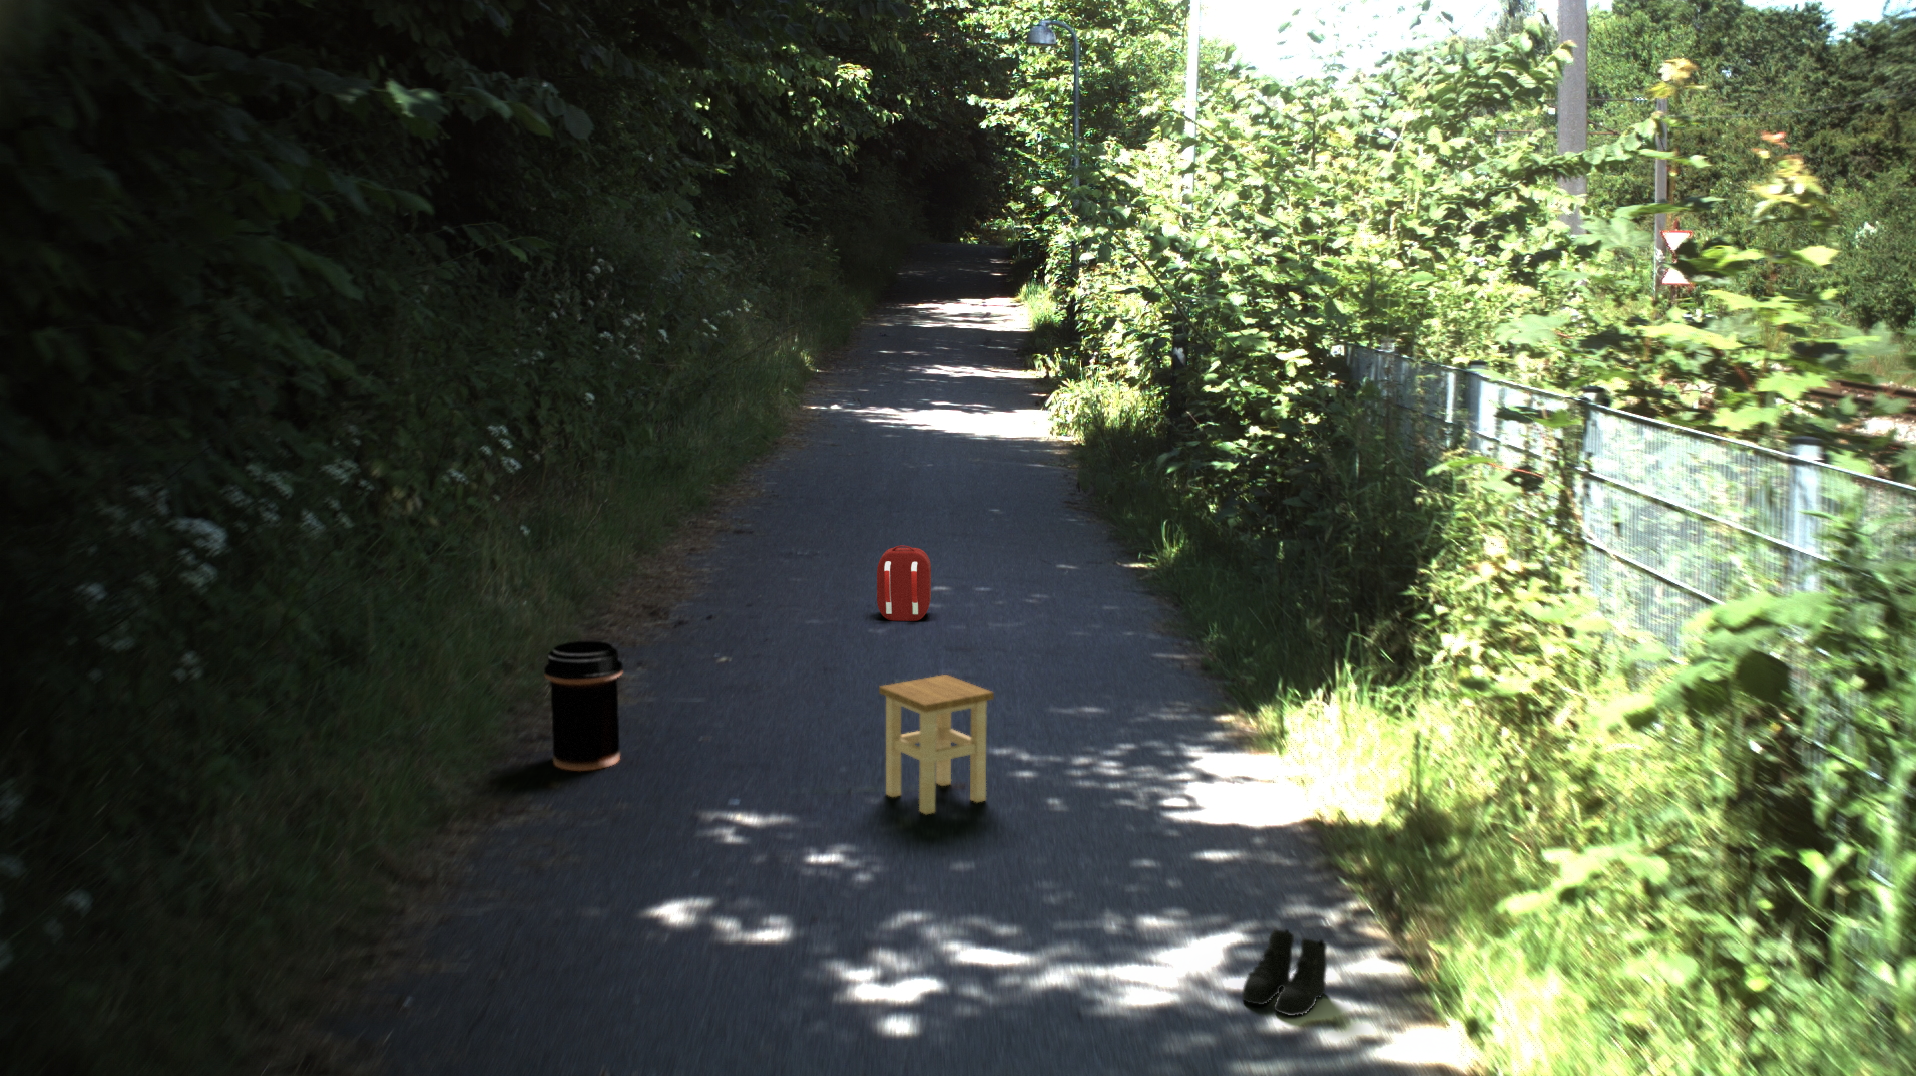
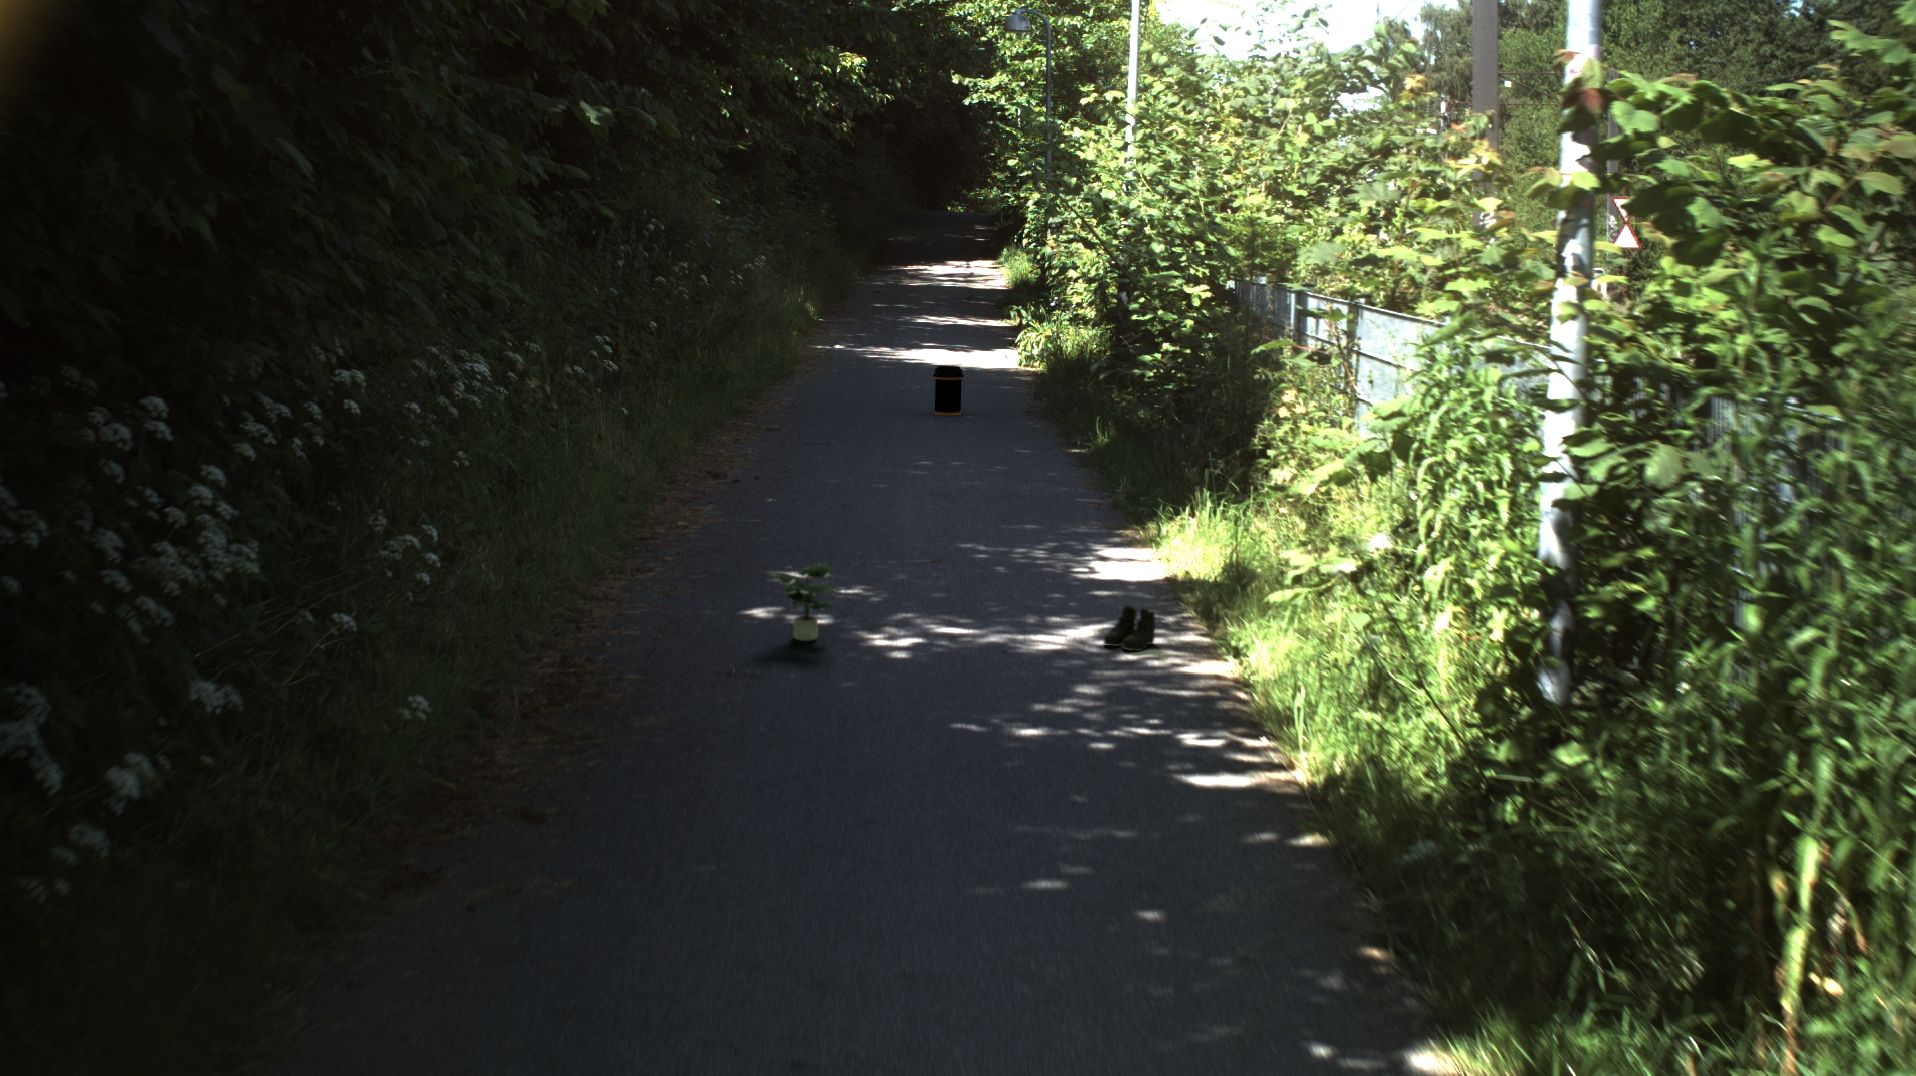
backpack: present [877,546,931,621] -> none [873,423,916,480]
trash can: present [544,641,623,771] -> present [933,366,964,416]
stool: present [879,675,994,814] -> none [881,484,958,572]
potted plant: none [694,865,803,1001] -> present [773,564,836,641]

